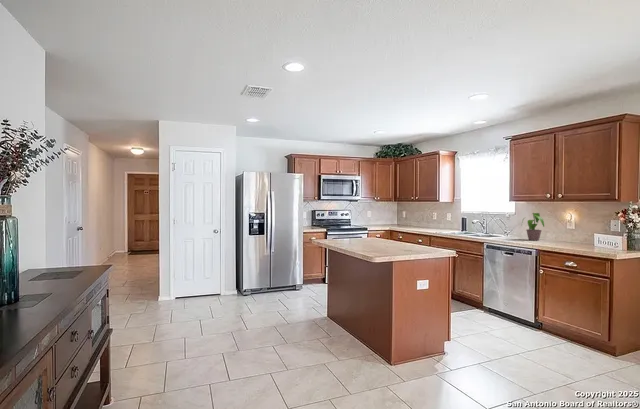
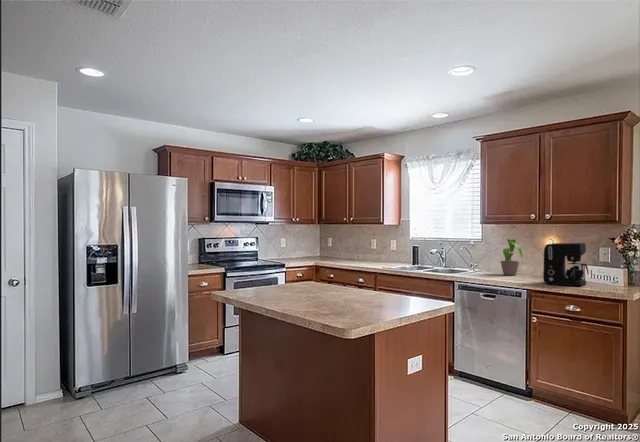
coffee maker: none [556,216,595,249] -> present [543,243,588,286]

